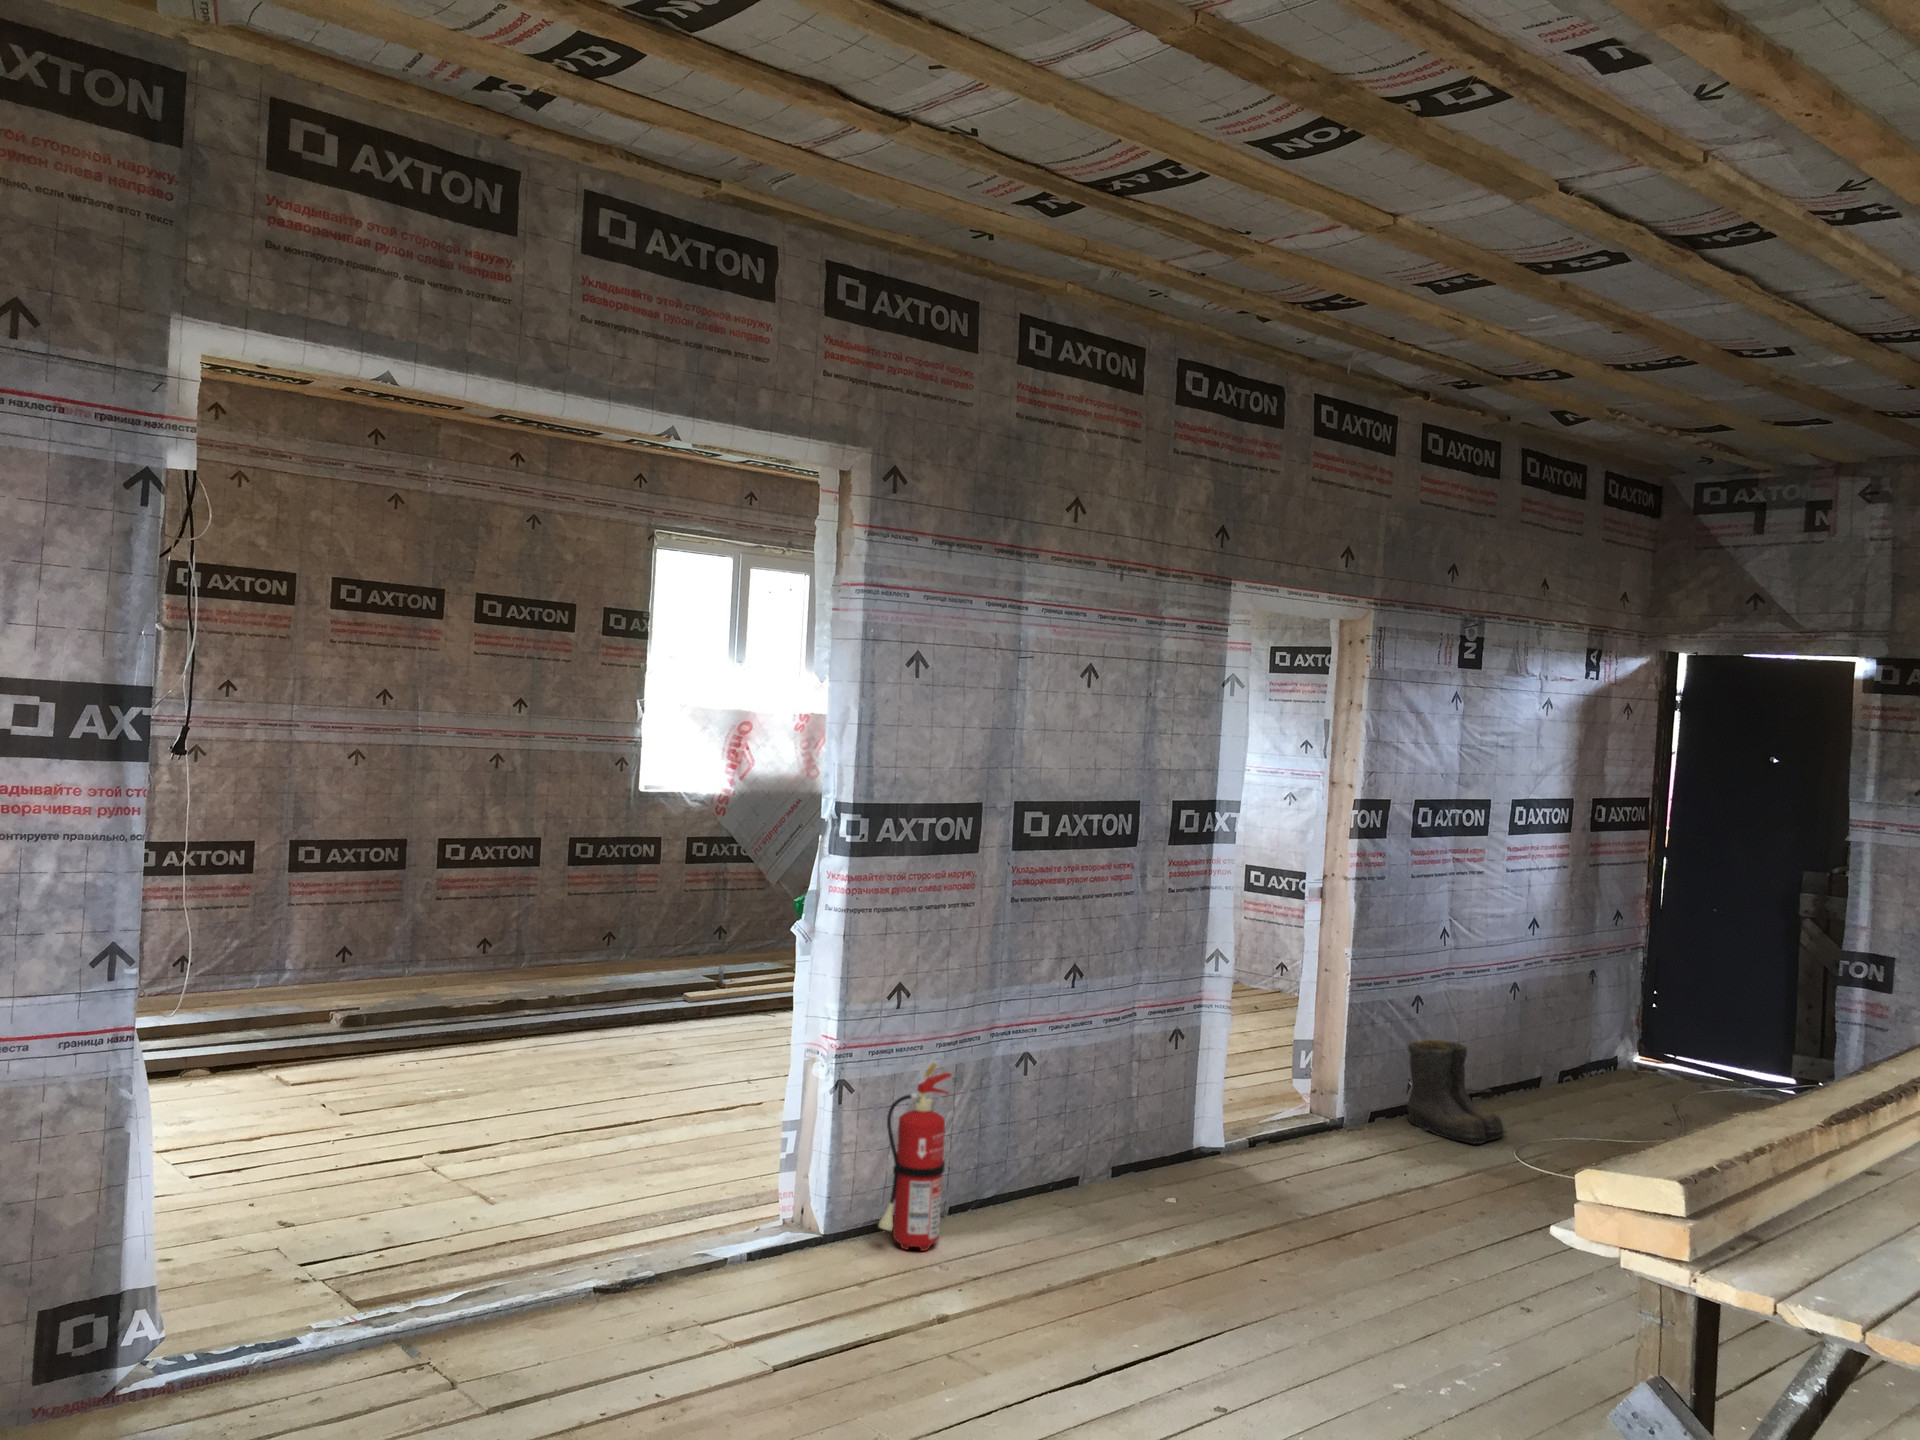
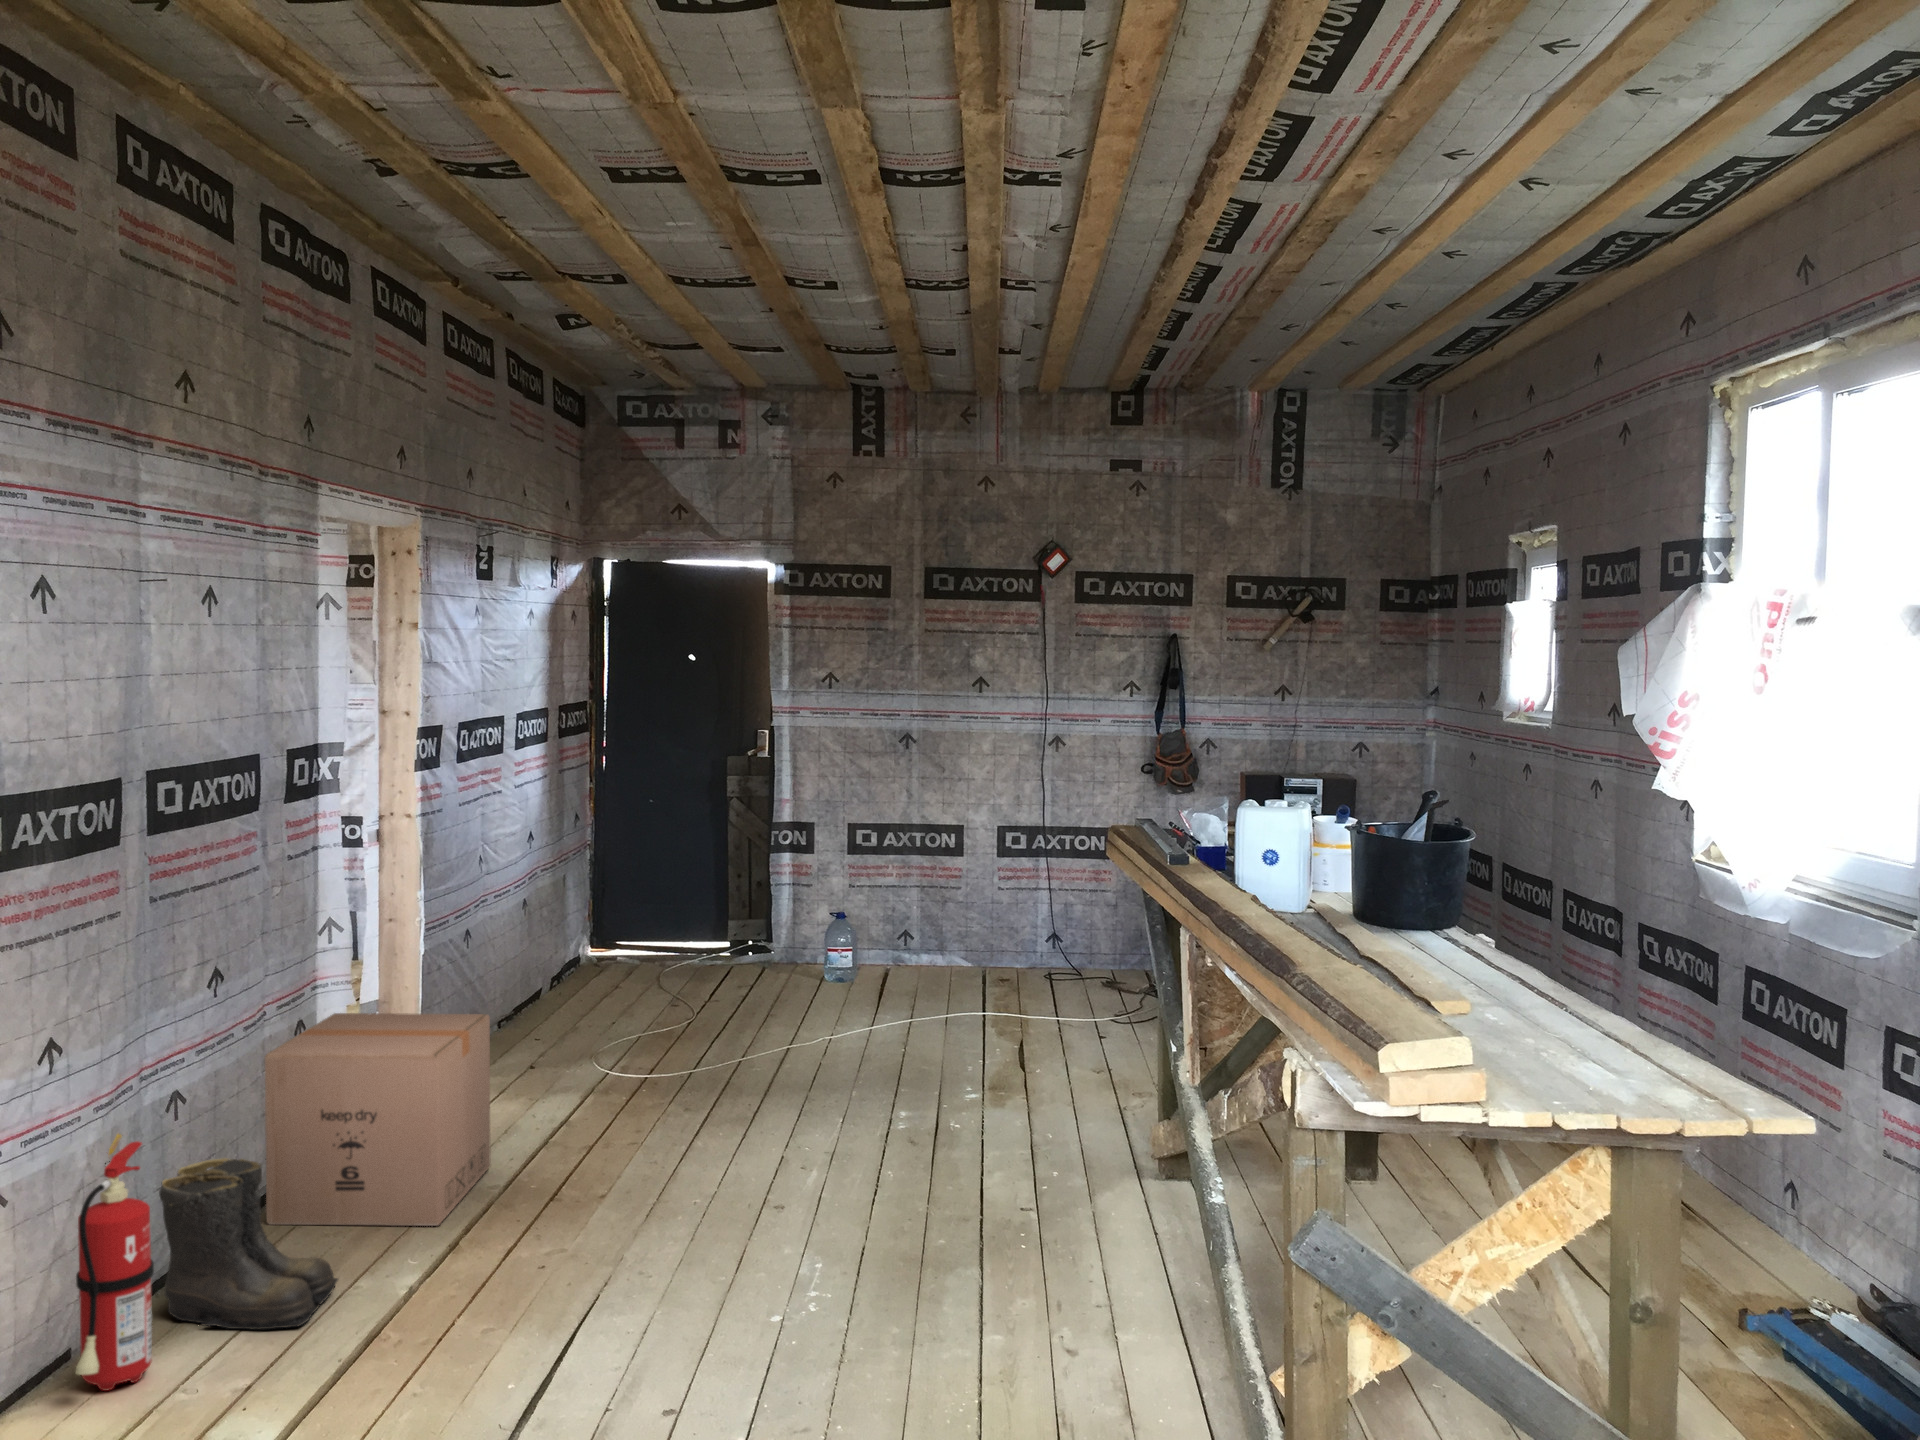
cardboard box: none [1113,1032,1323,1230] -> present [265,1013,491,1226]
boots: present [1407,1039,1506,1144] -> present [159,1158,338,1330]

